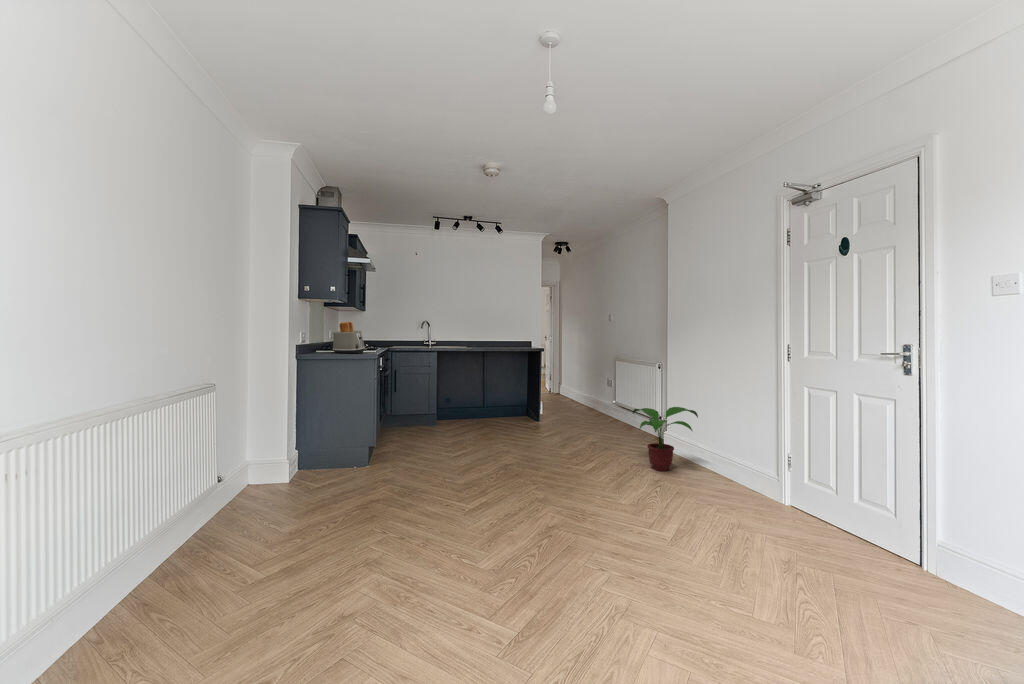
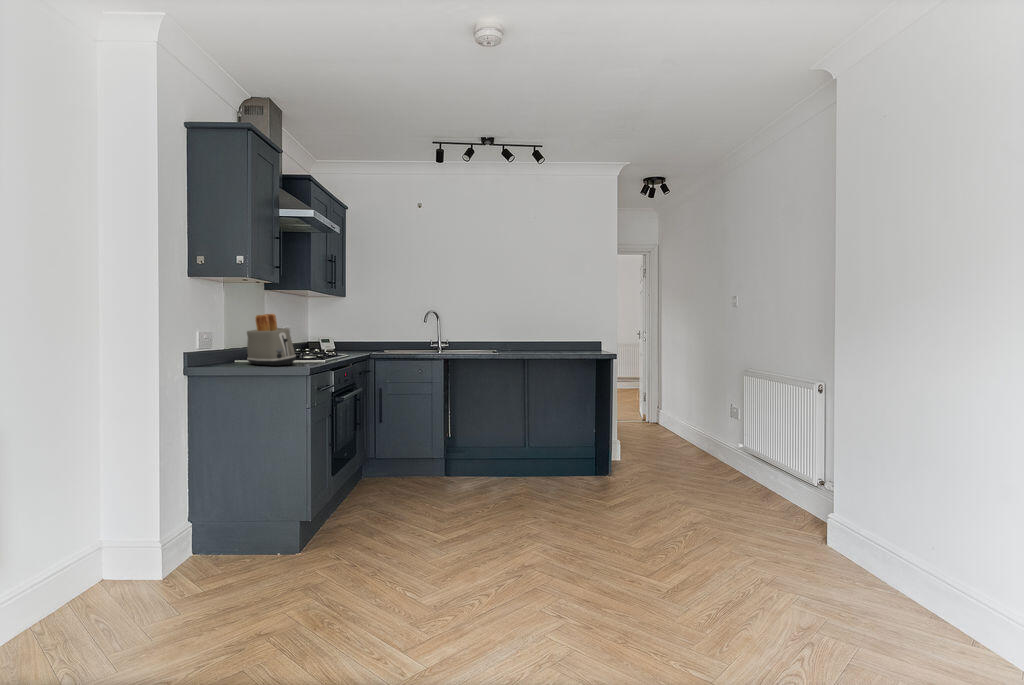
potted plant: present [633,407,698,471] -> none [765,472,900,602]

